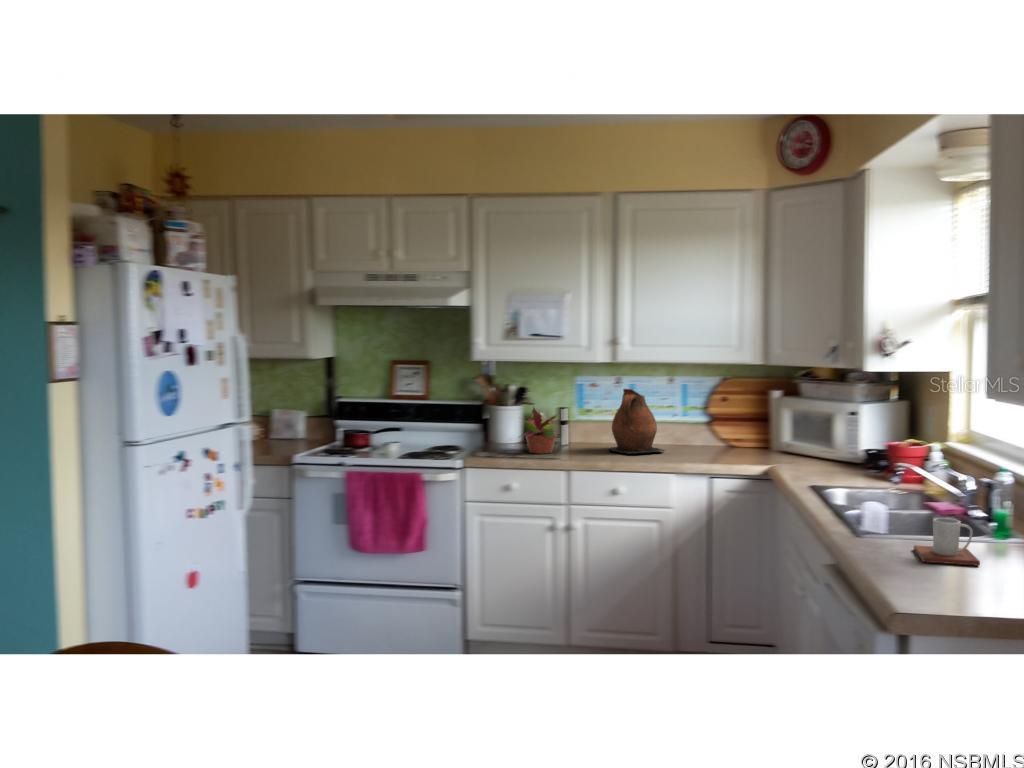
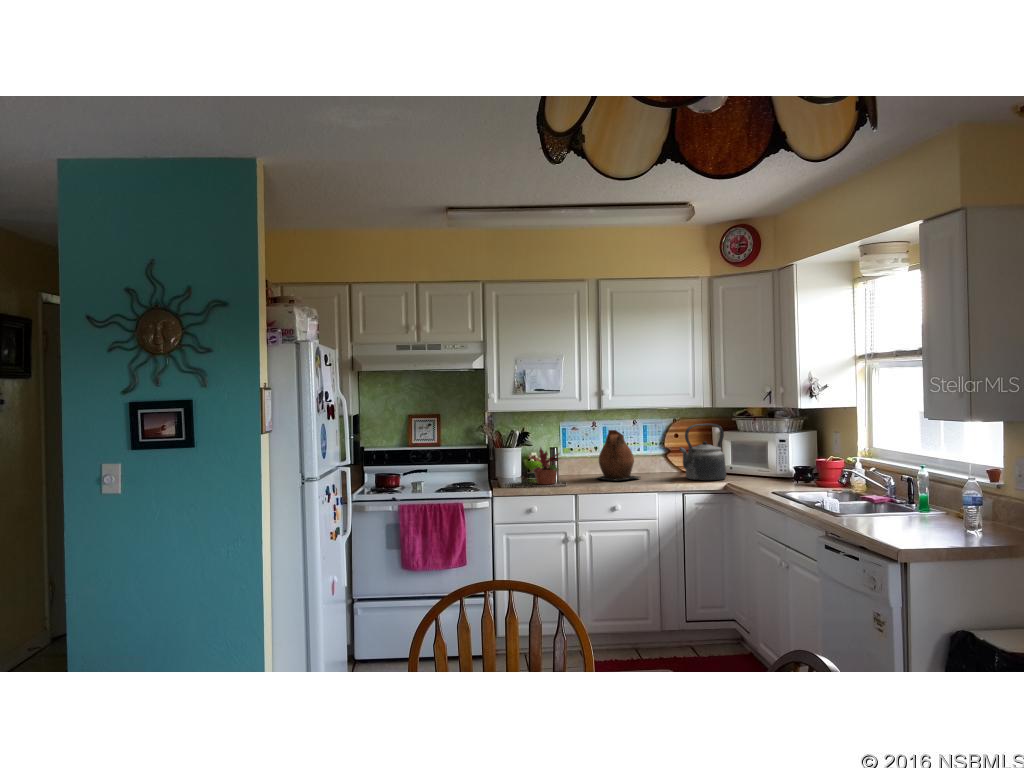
kettle: none [712,386,777,460] -> present [679,424,726,481]
mug: present [914,518,980,566] -> none [886,505,938,536]

